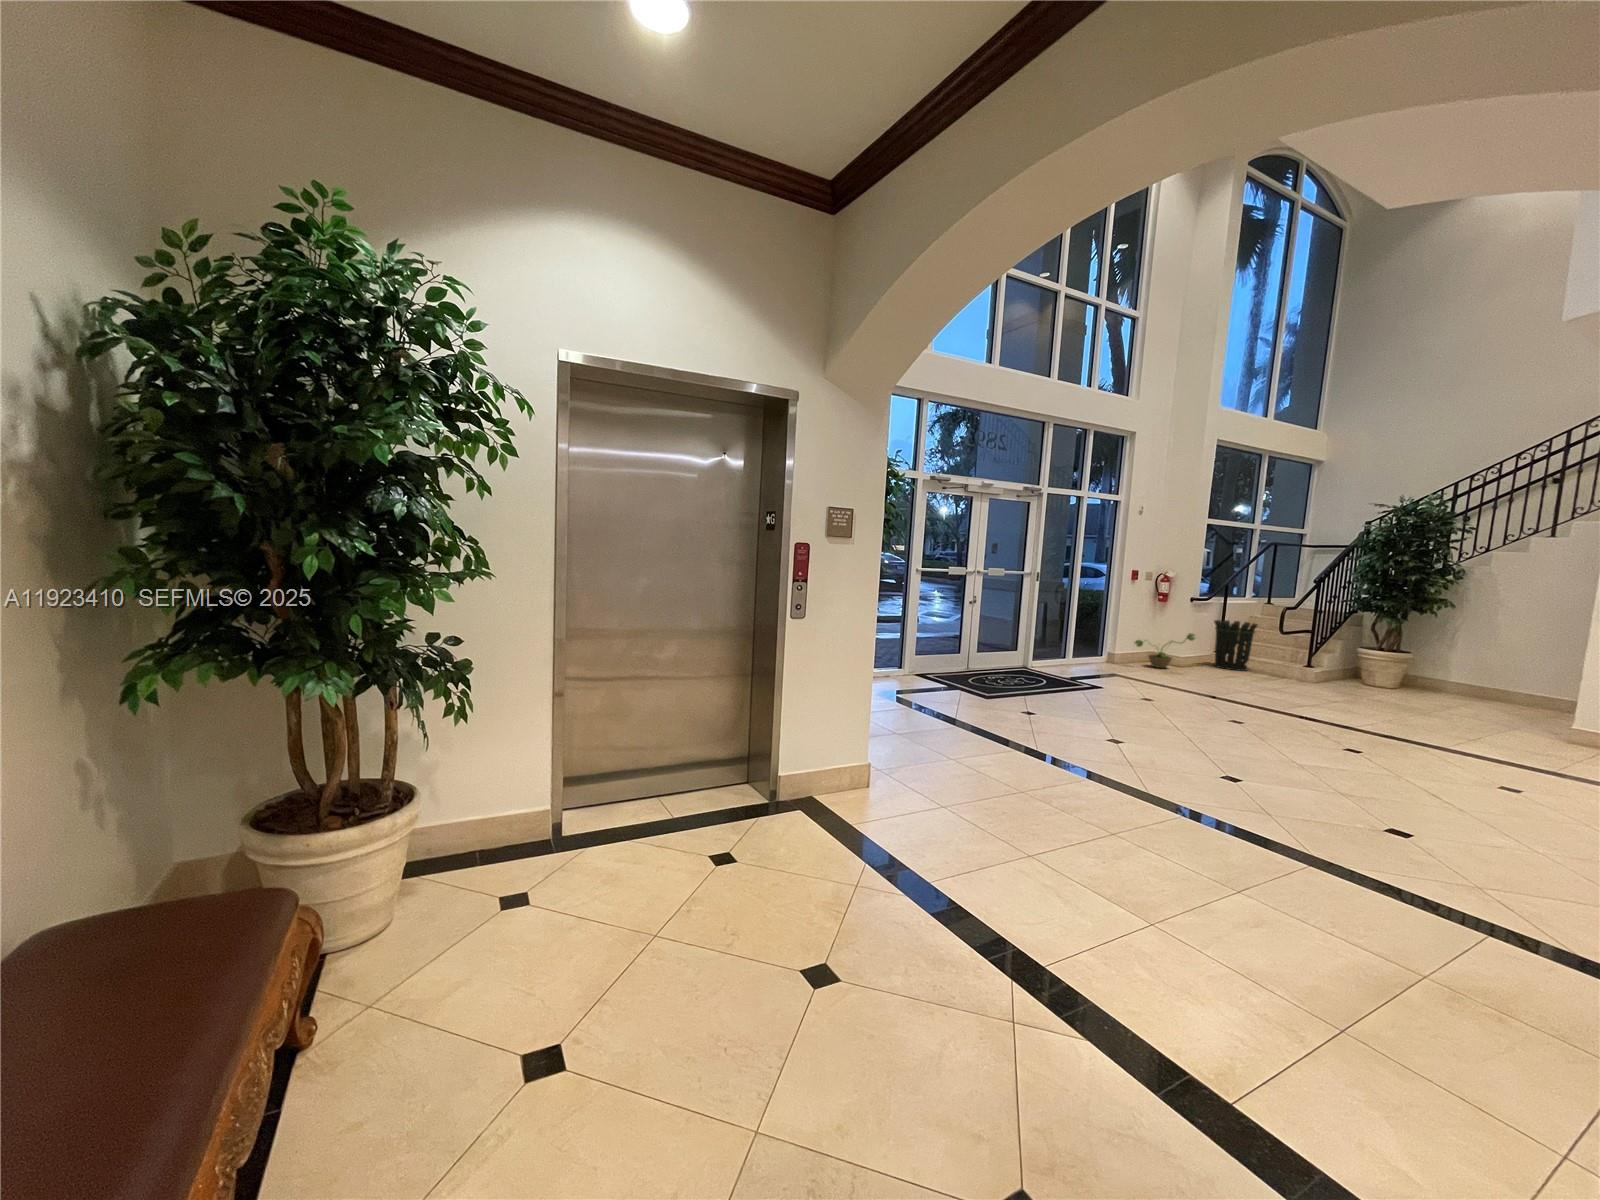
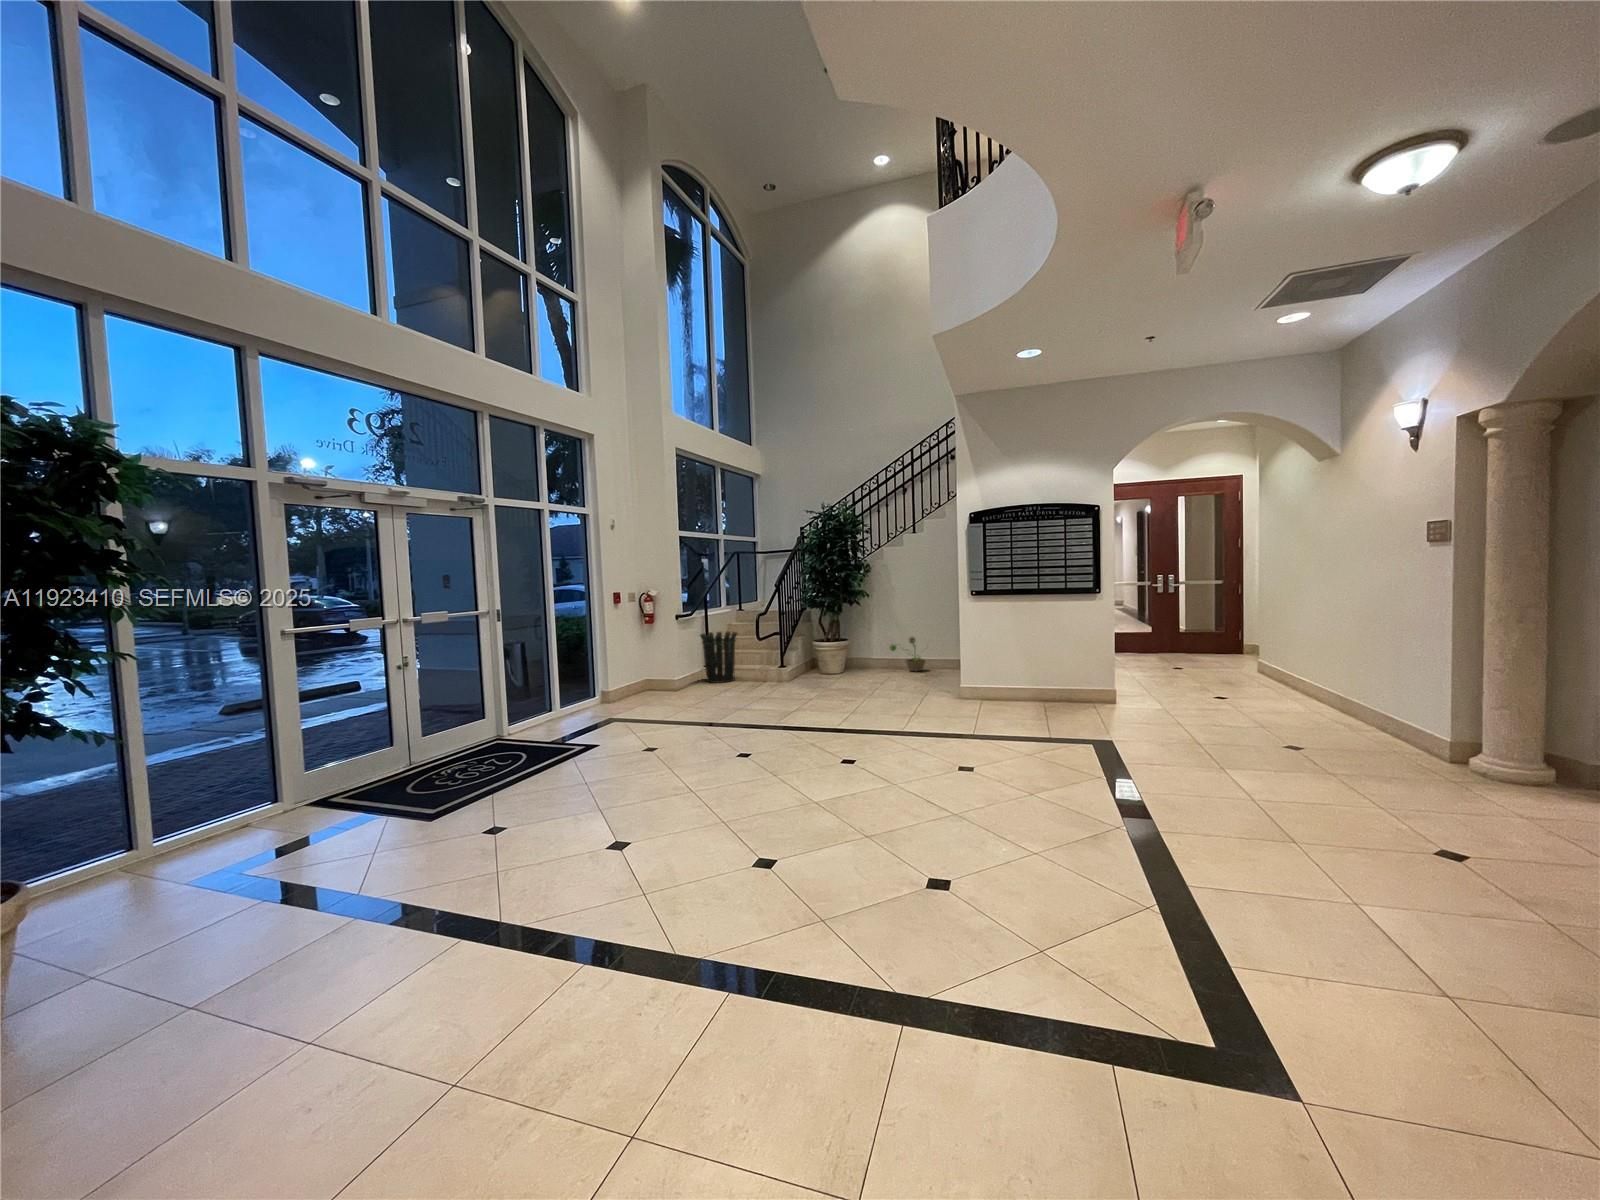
decorative plant: present [1135,633,1195,668] -> present [890,637,926,671]

